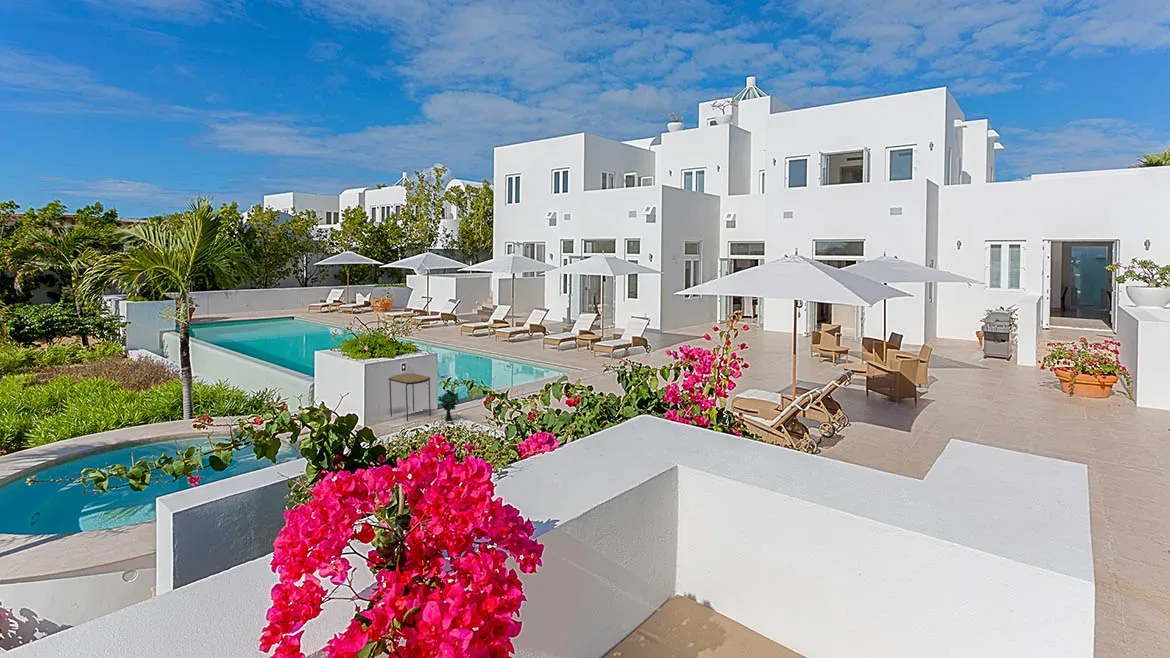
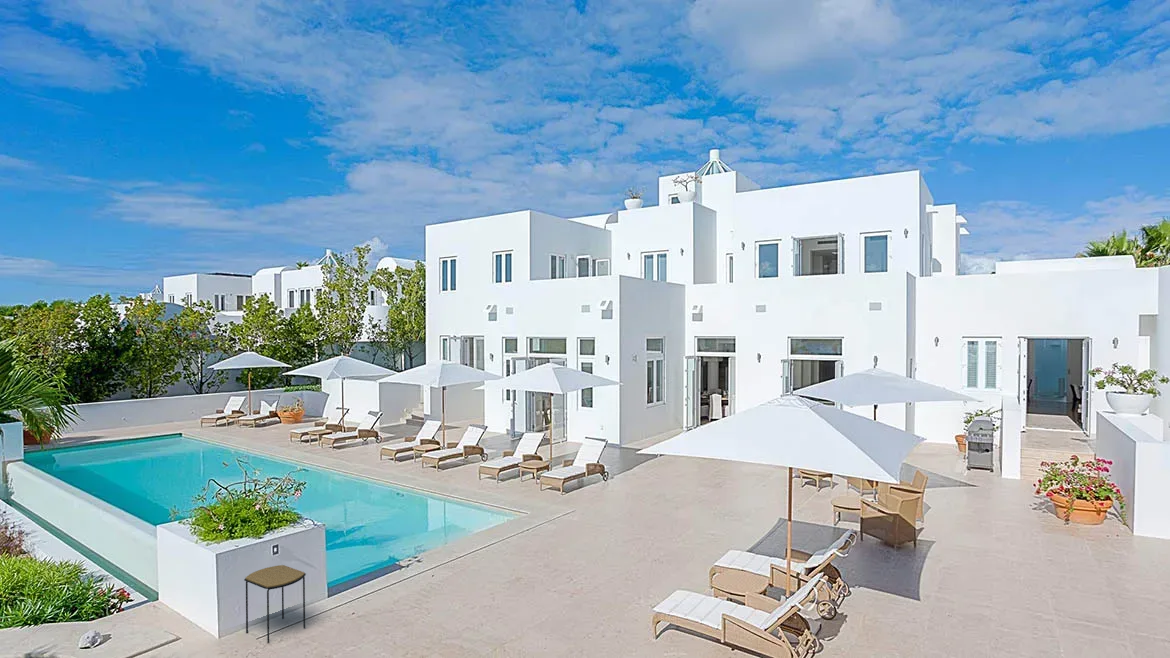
decorative plant: present [438,390,459,421] -> none [313,583,346,639]

